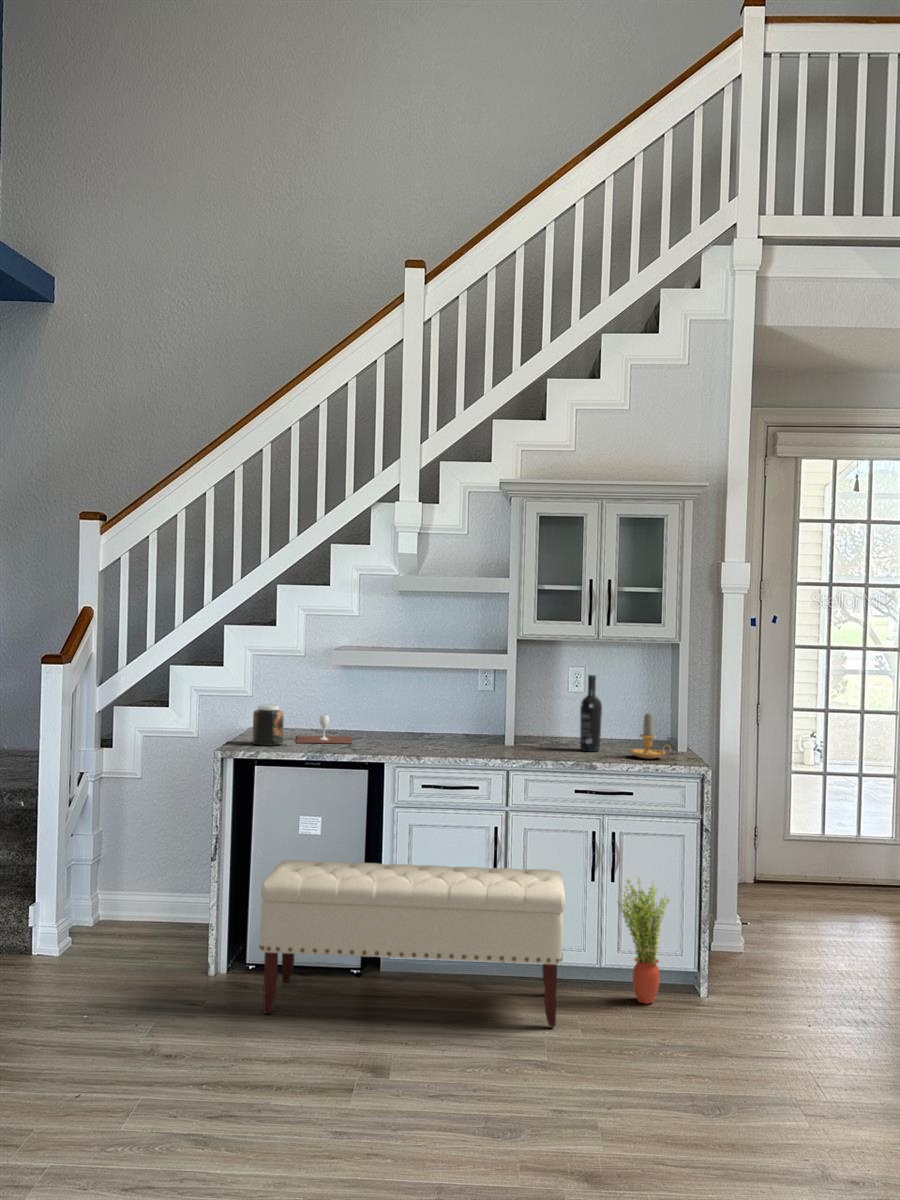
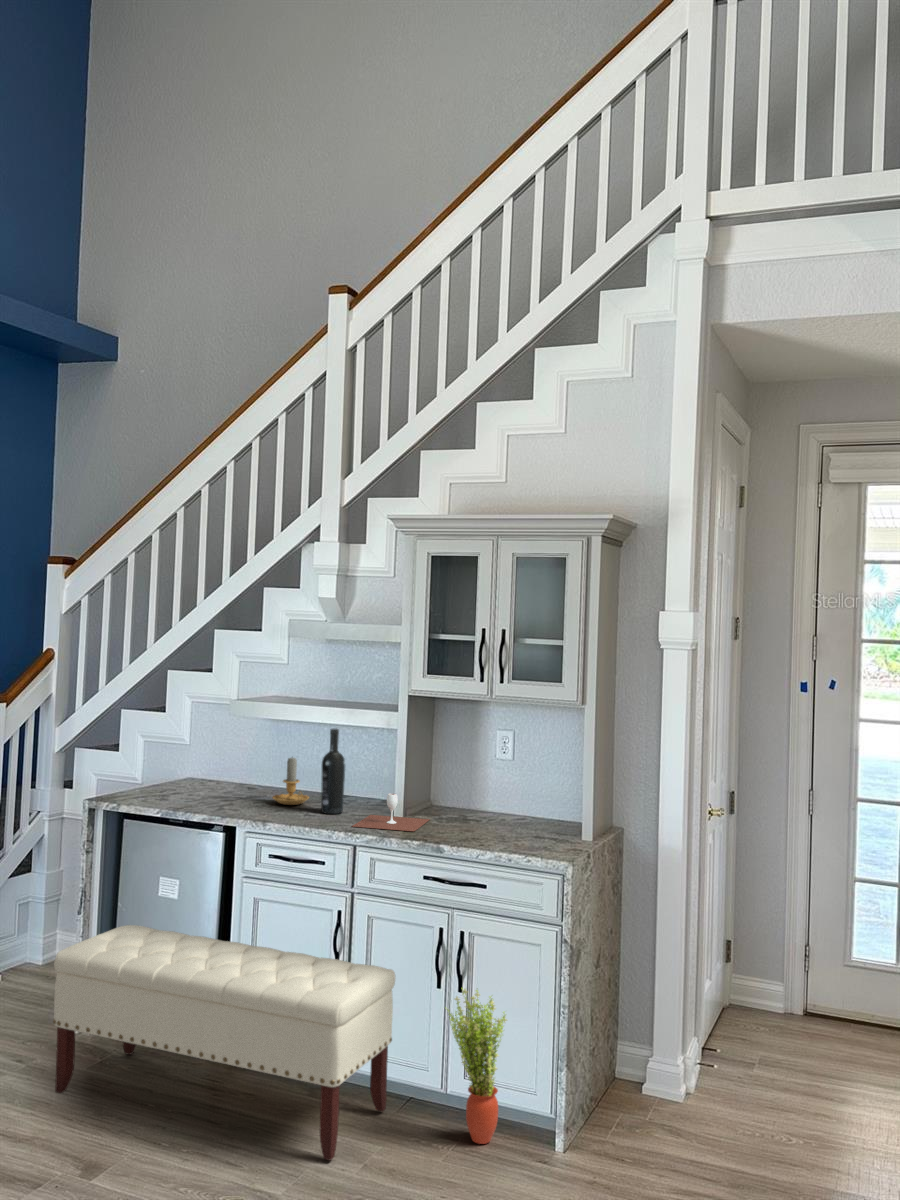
wine bottle: present [580,675,602,752] -> present [321,728,345,814]
jar: present [252,704,284,746] -> none [130,756,163,800]
candle: present [630,713,667,759] -> present [273,757,309,805]
wine glass: present [296,715,352,743] -> present [352,794,430,831]

